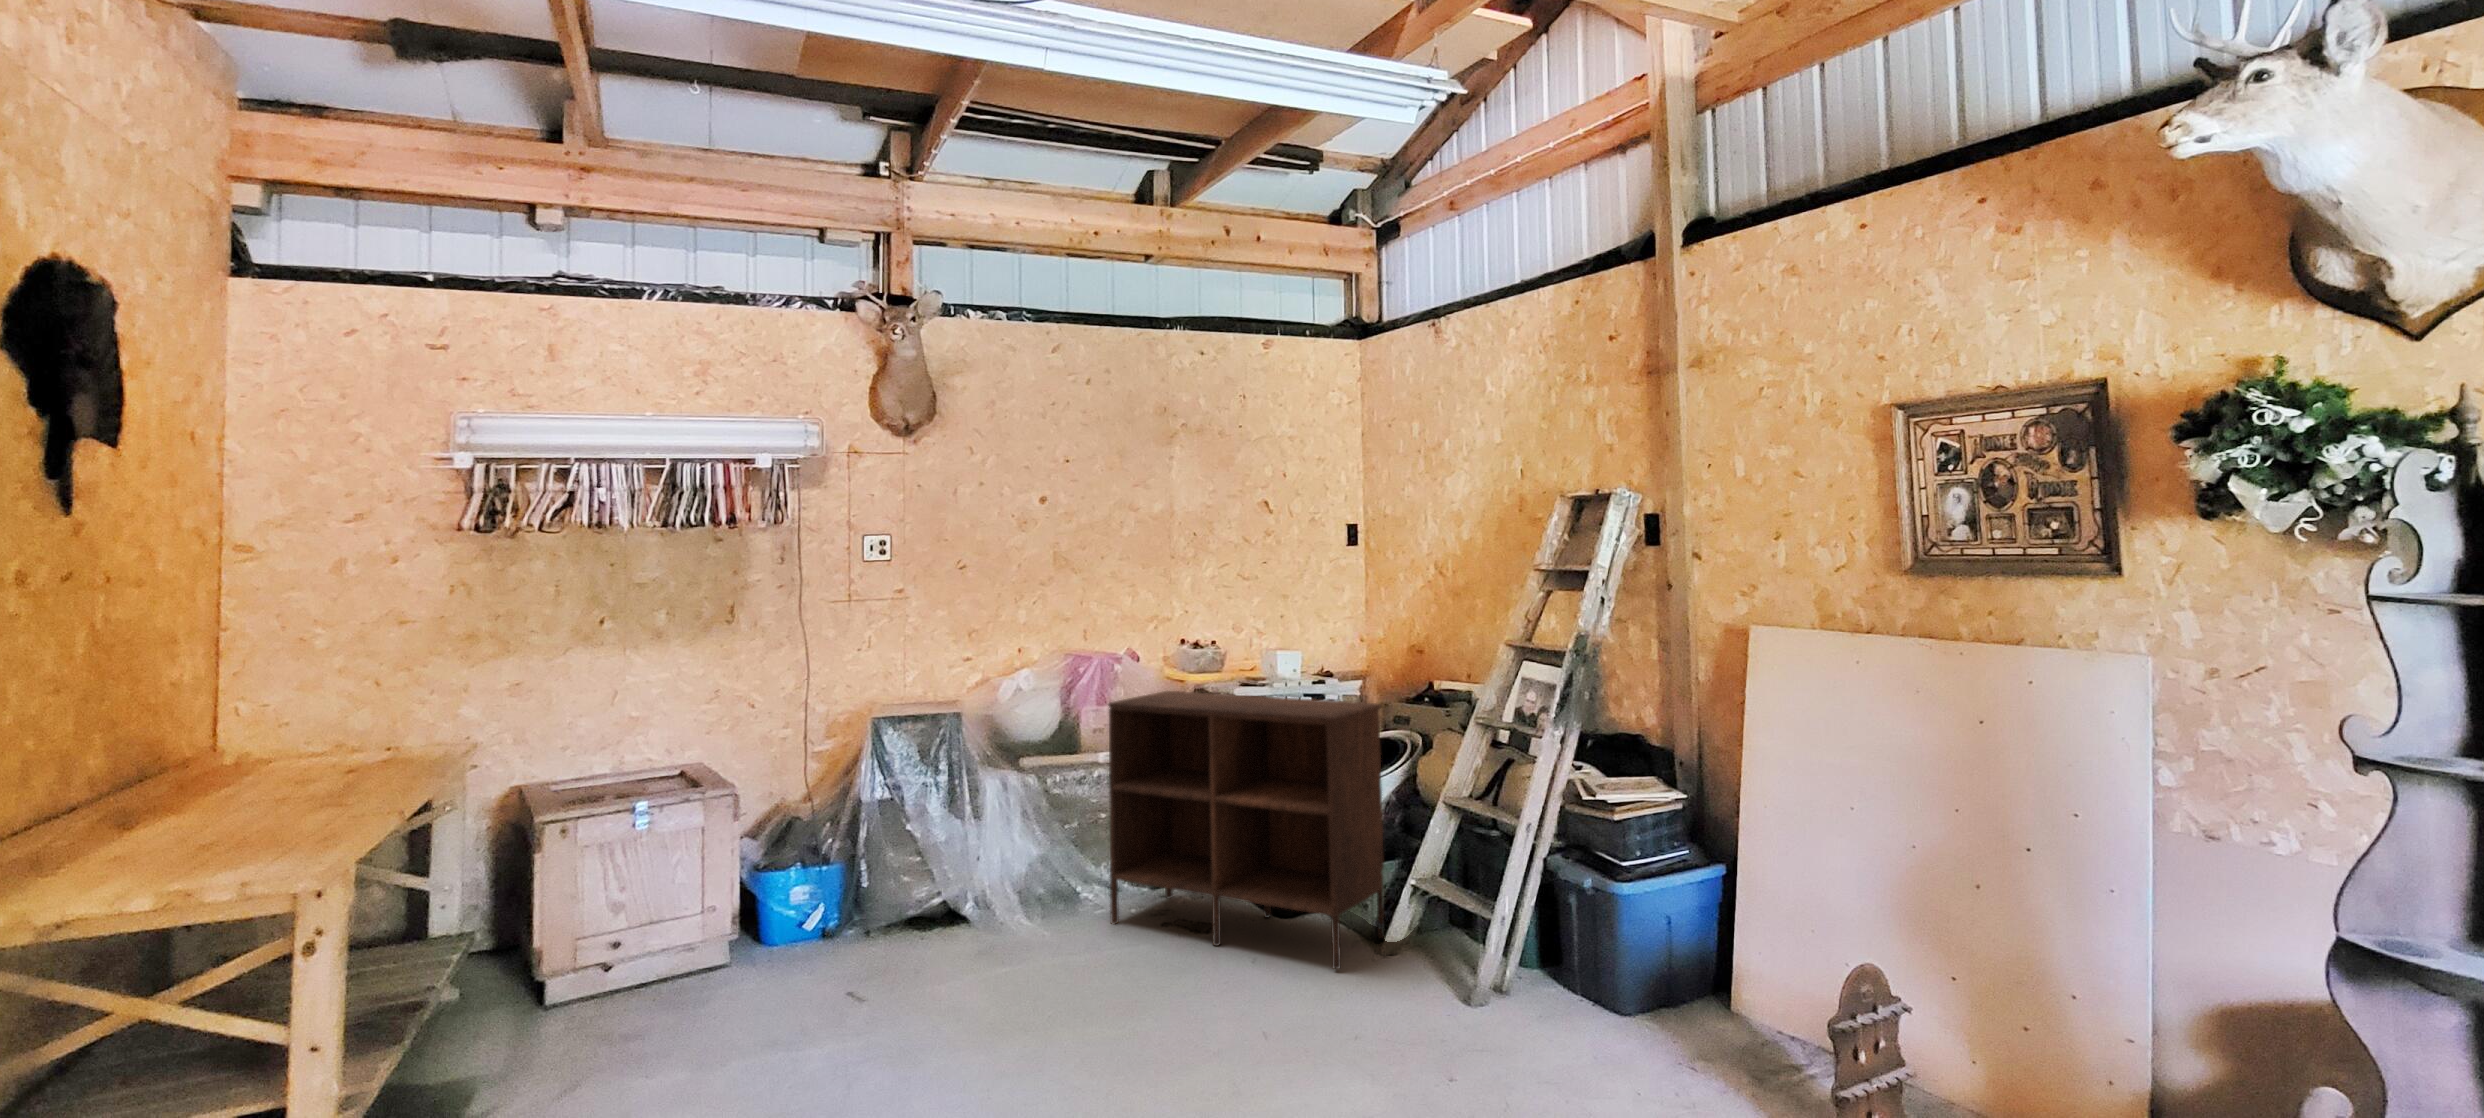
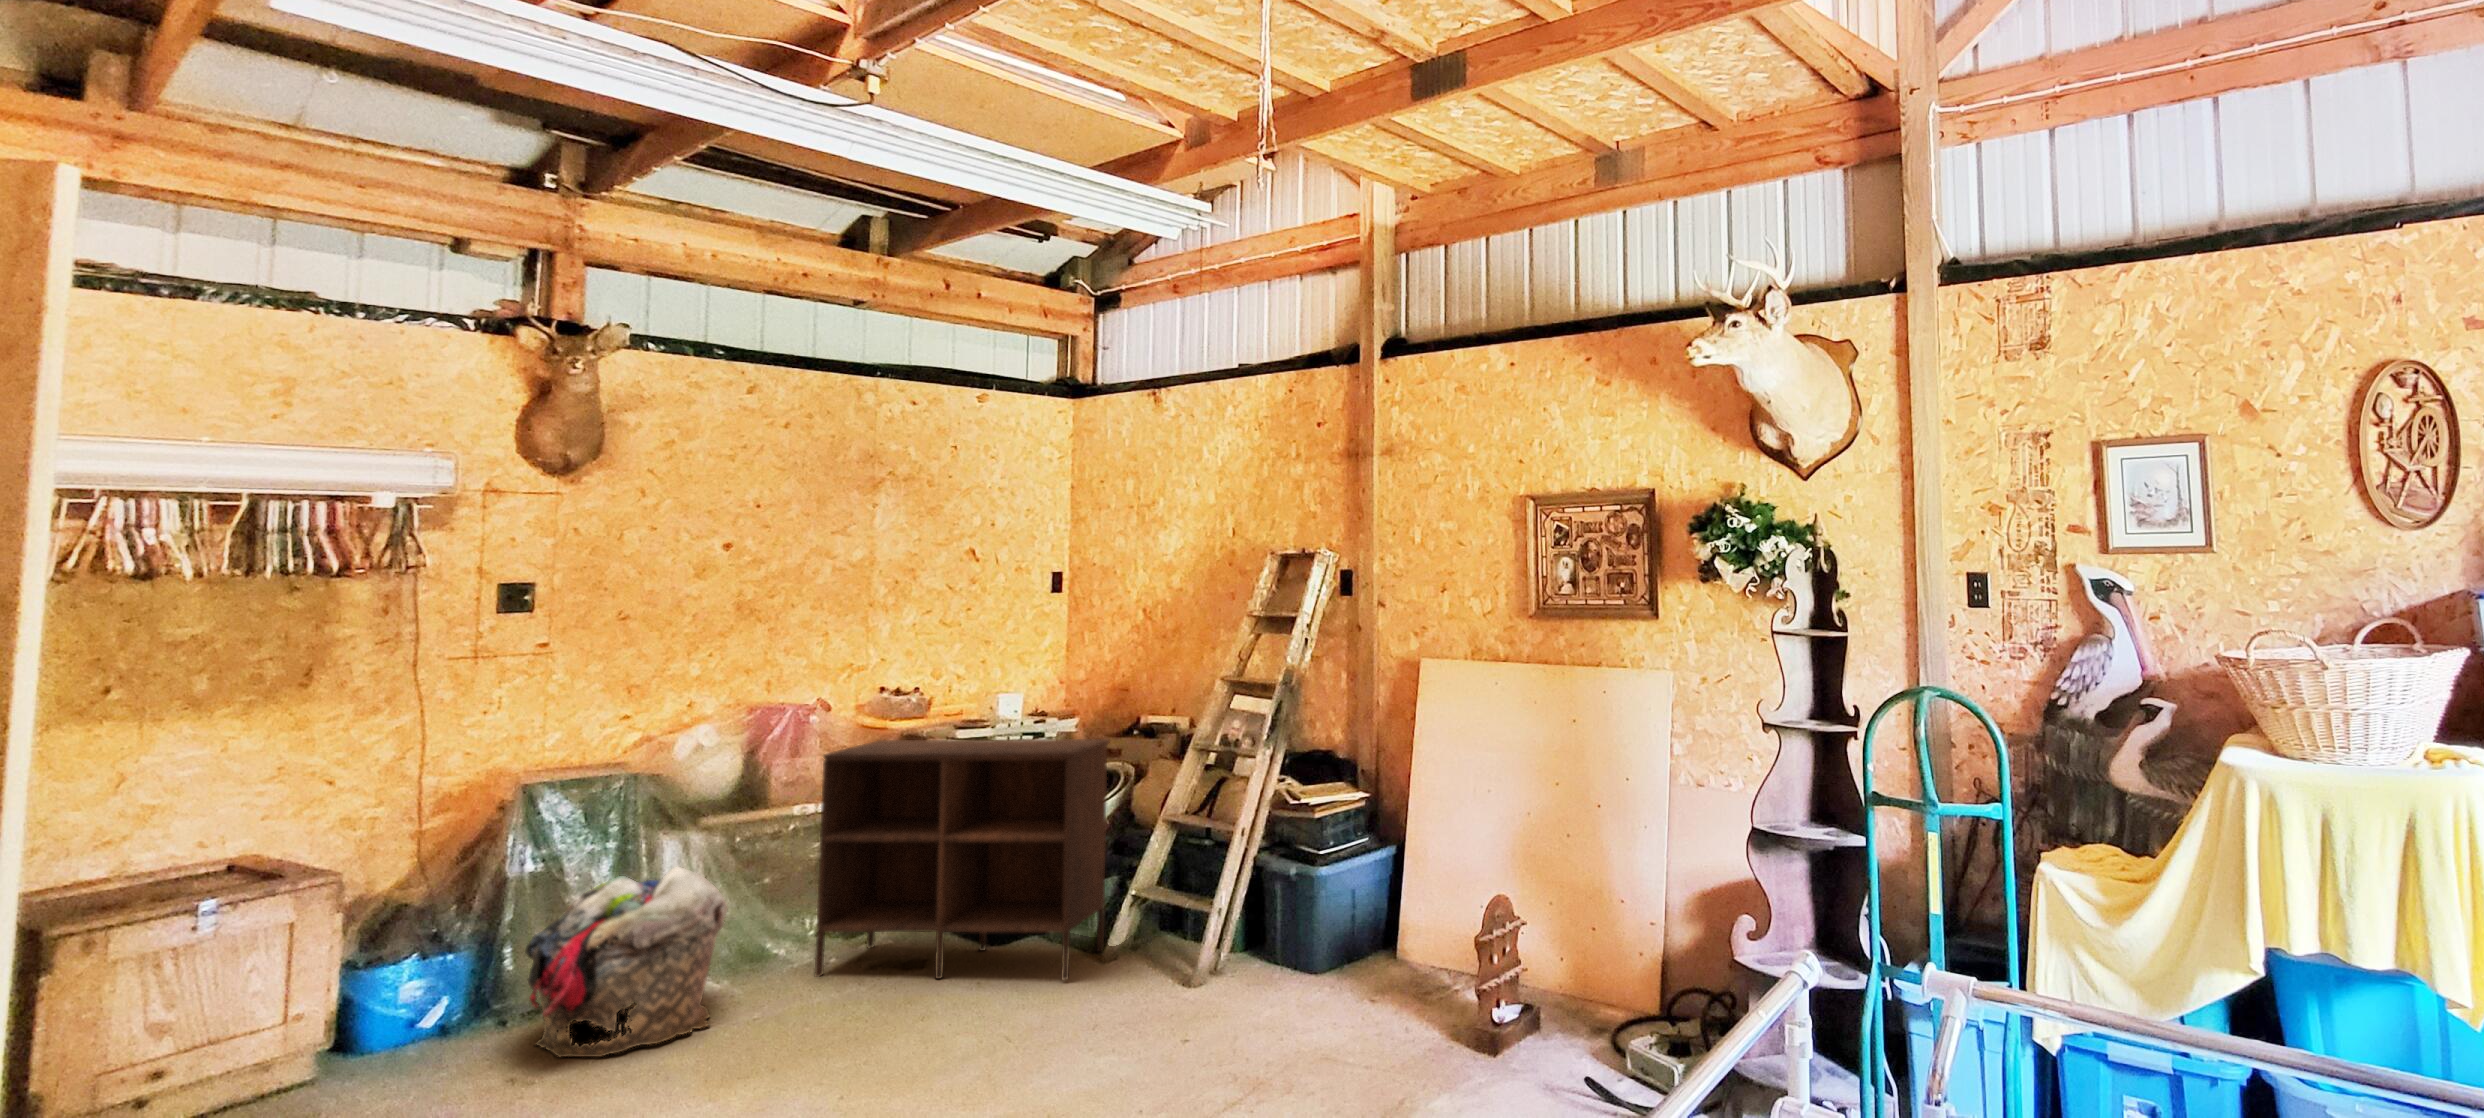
laundry basket: none [855,804,1030,984] -> present [525,866,727,1057]

